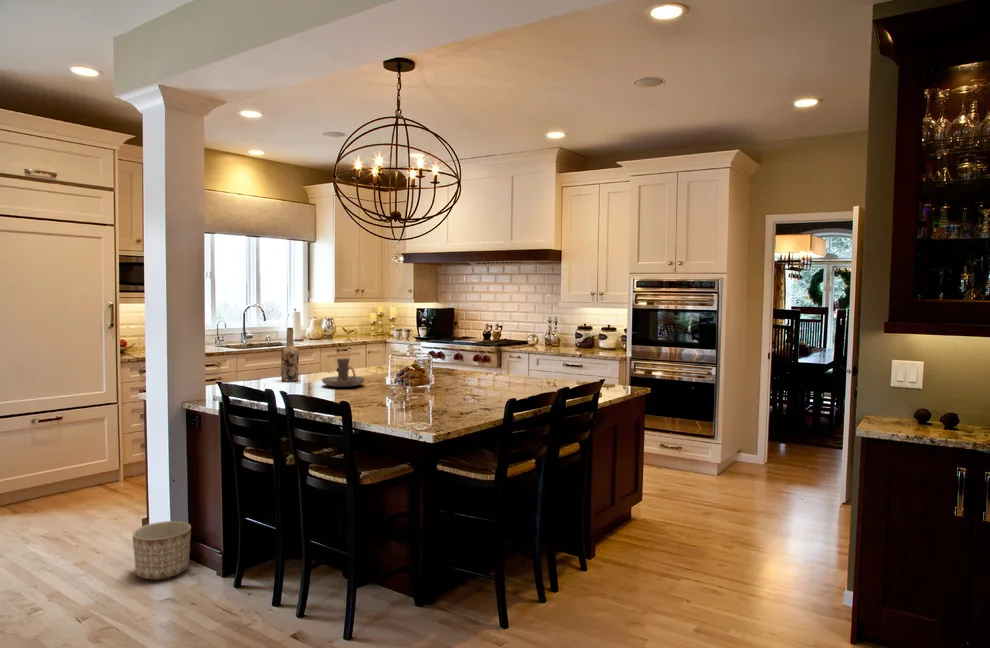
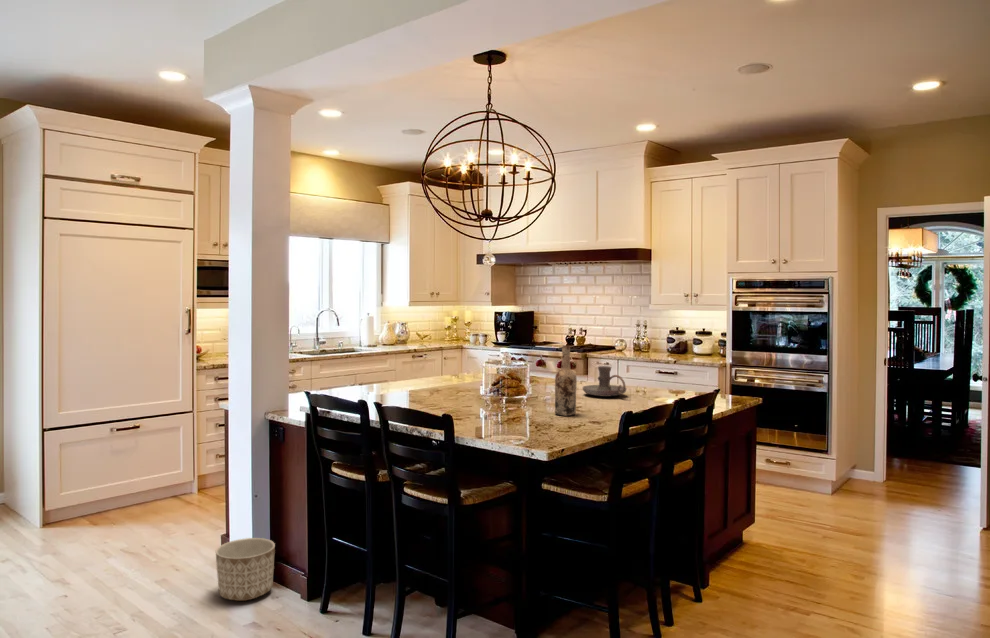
wine bottle: present [281,328,299,382] -> present [555,346,577,416]
candle holder: present [322,358,364,387] -> present [583,366,626,397]

